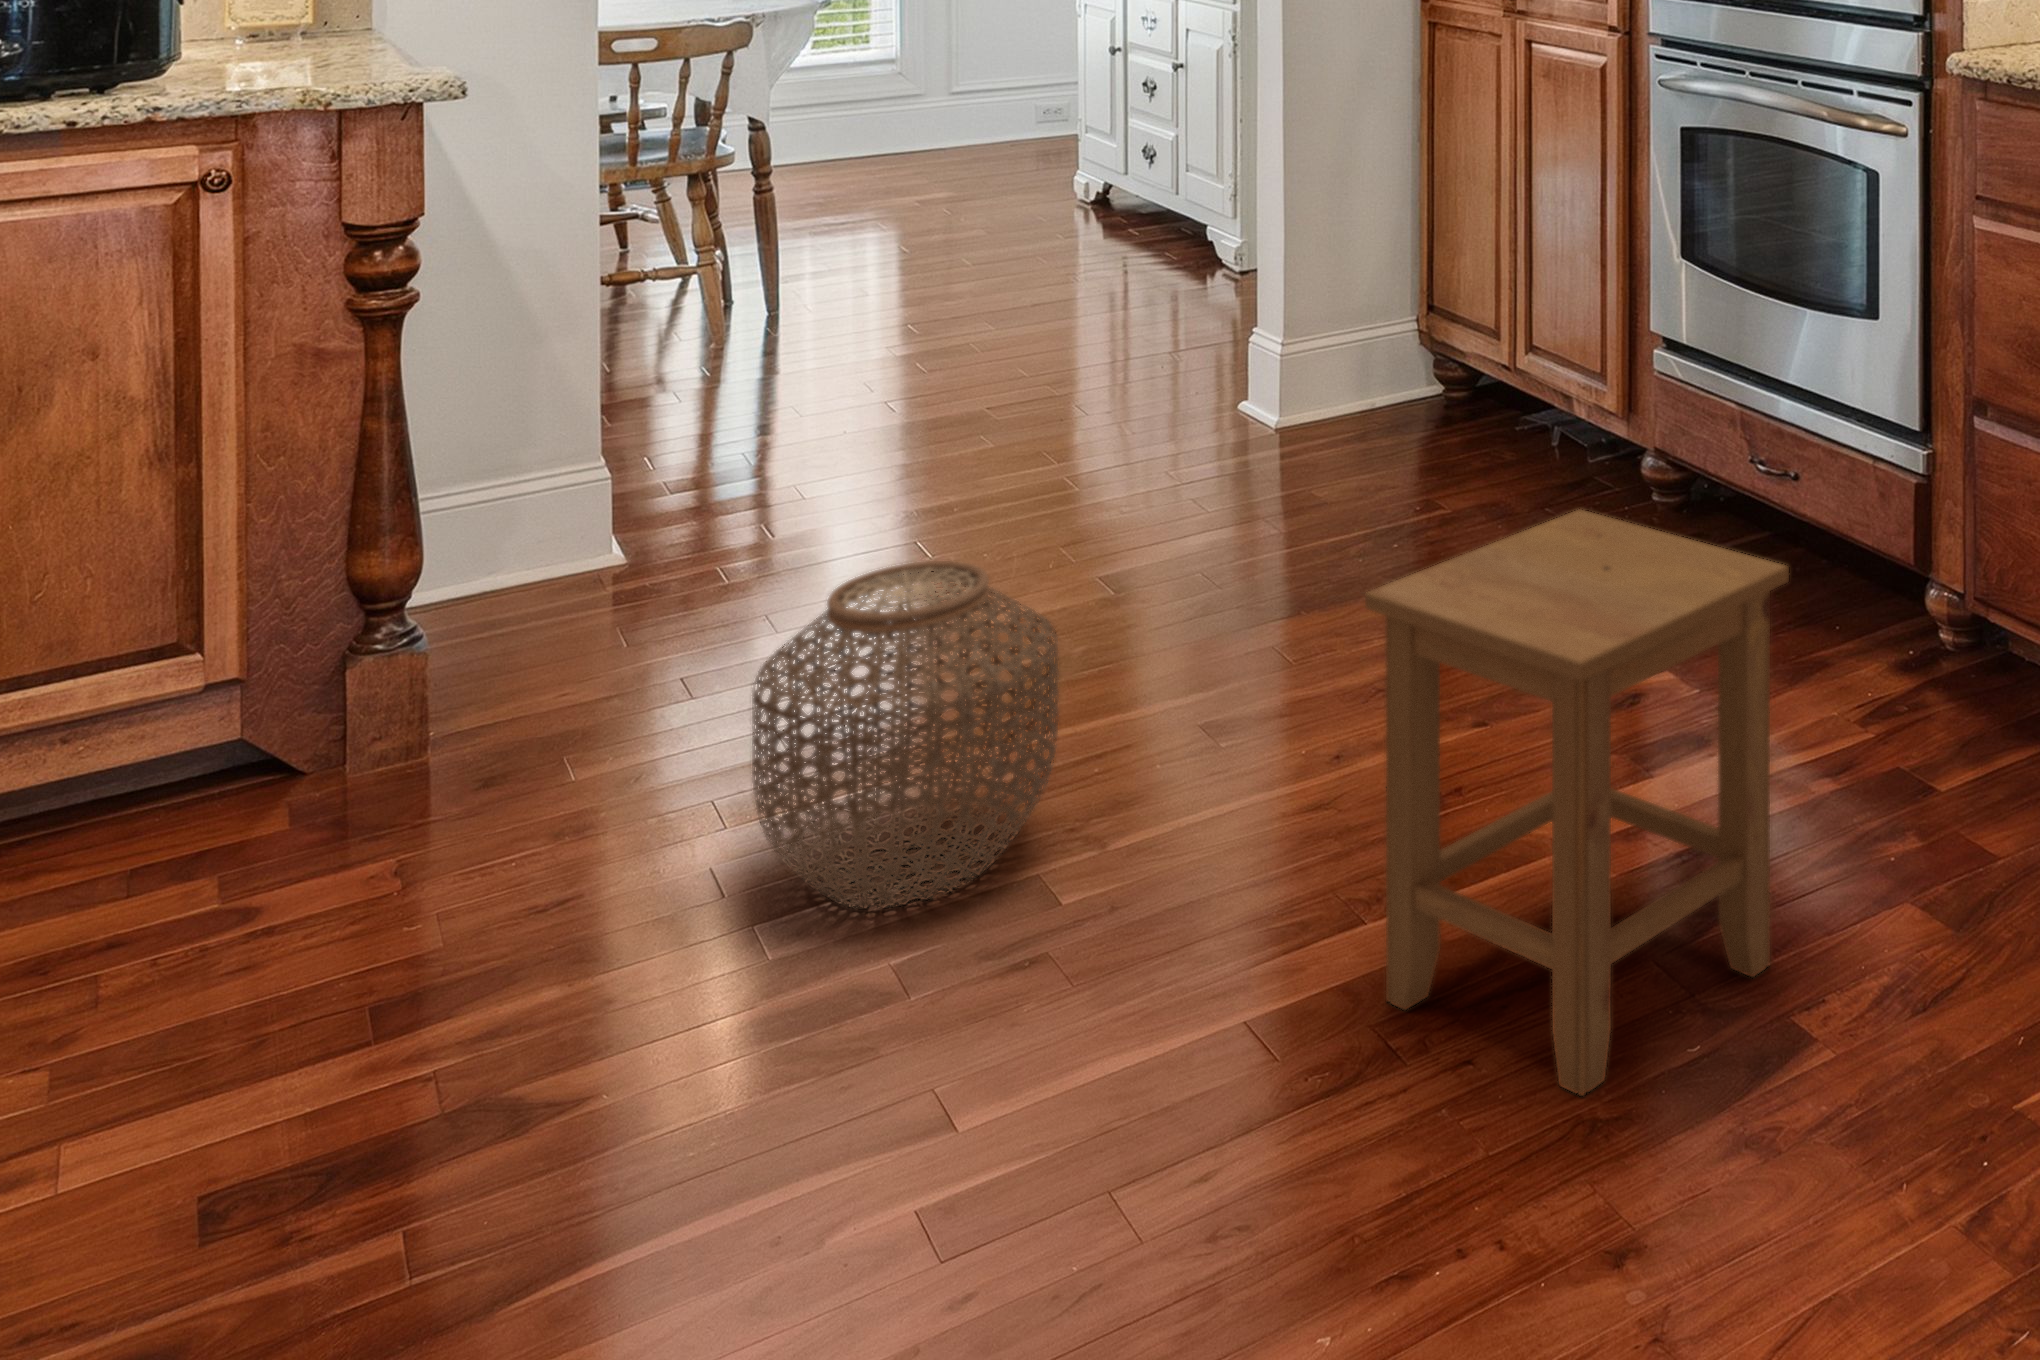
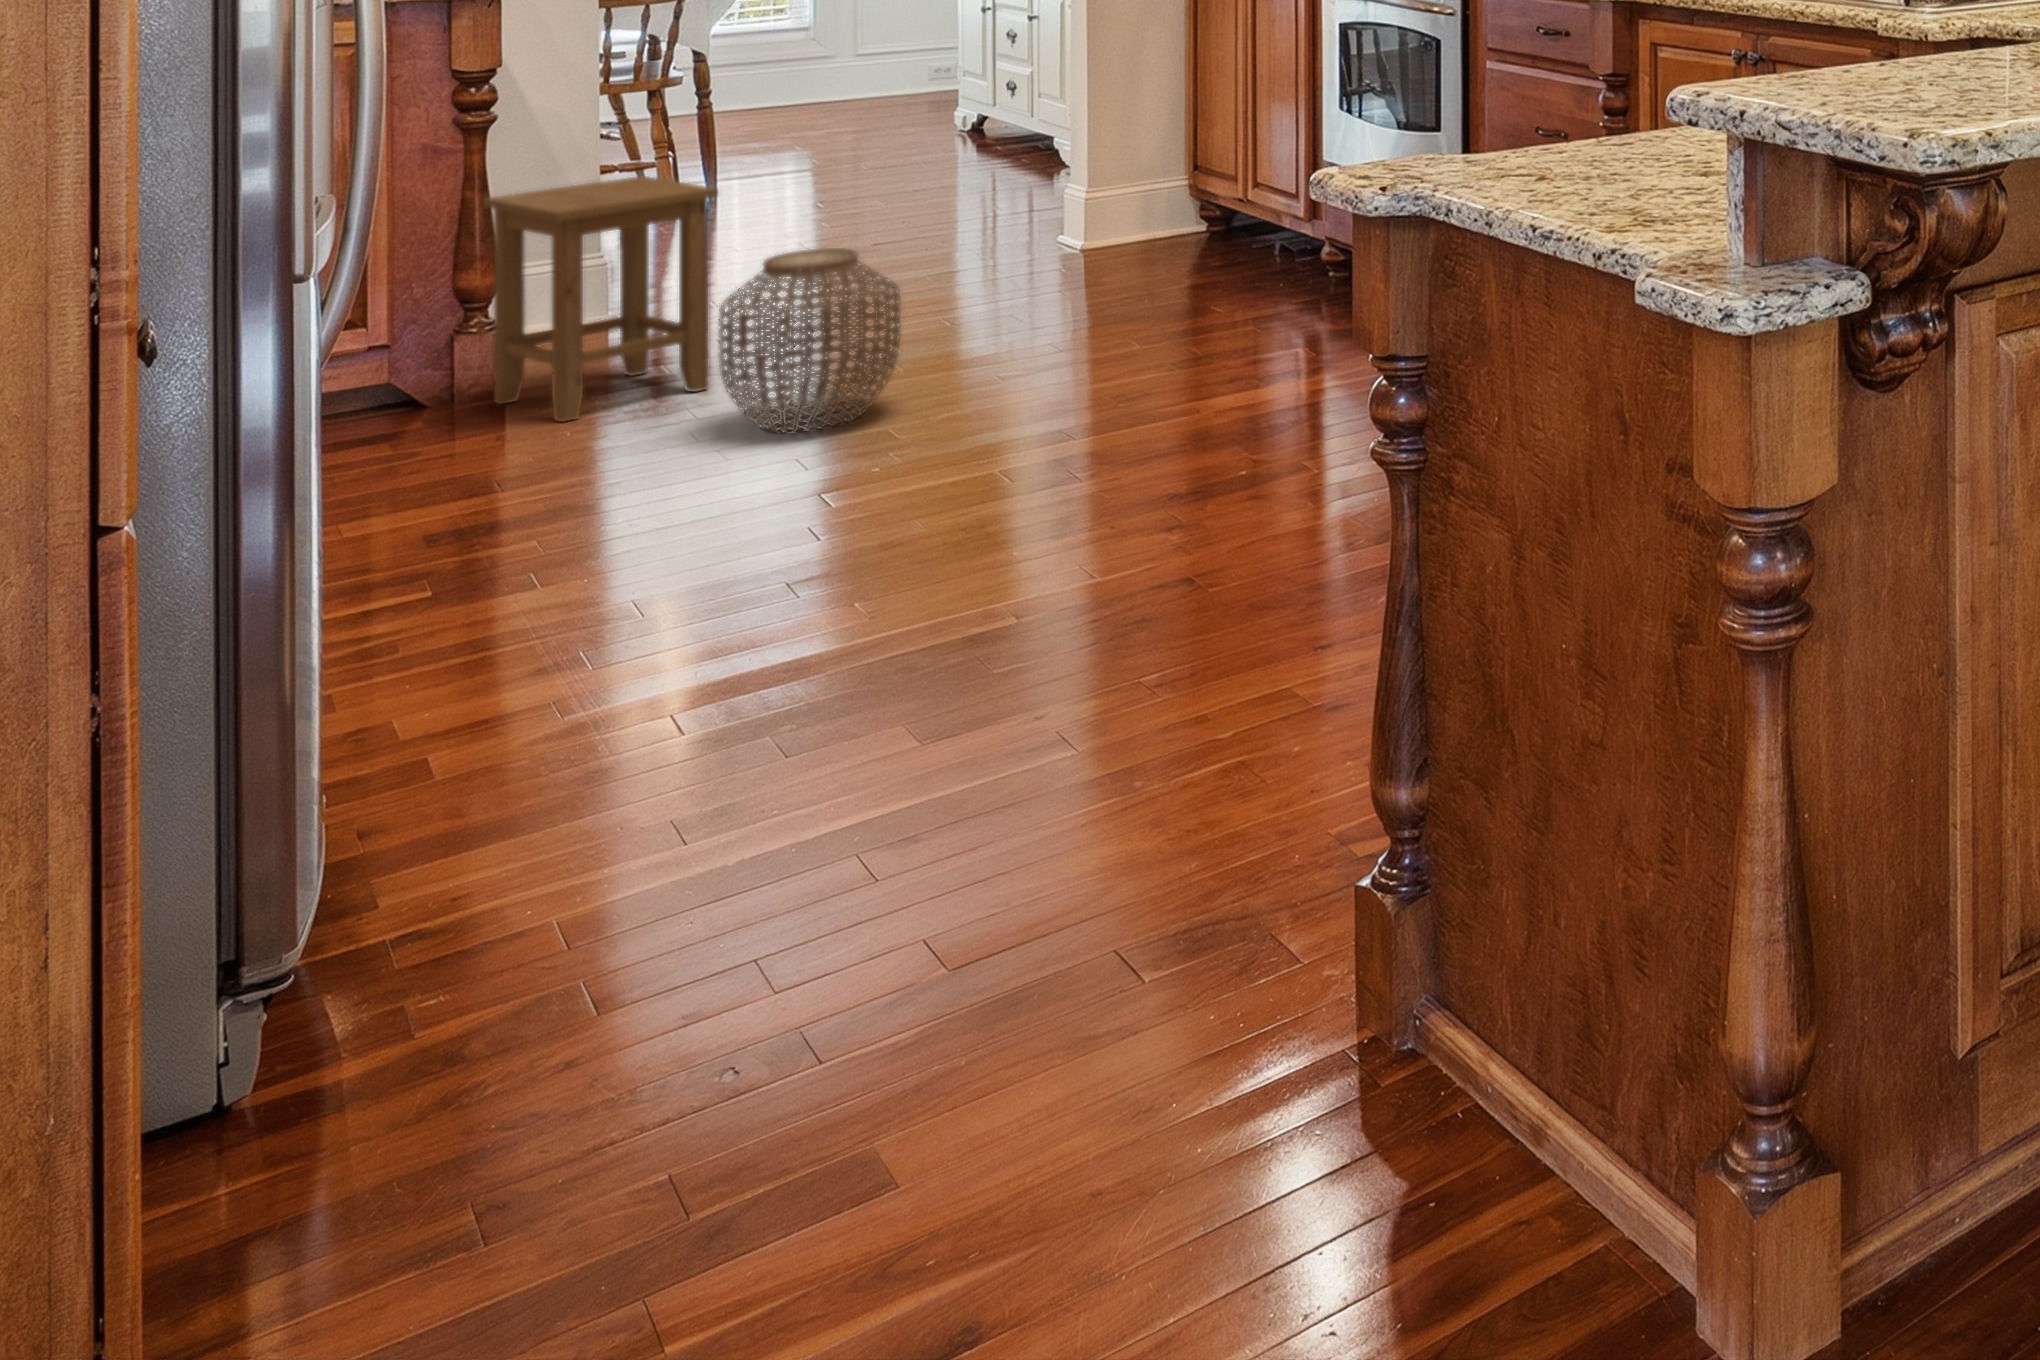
stool: present [1365,510,1789,1095] -> present [483,176,718,422]

